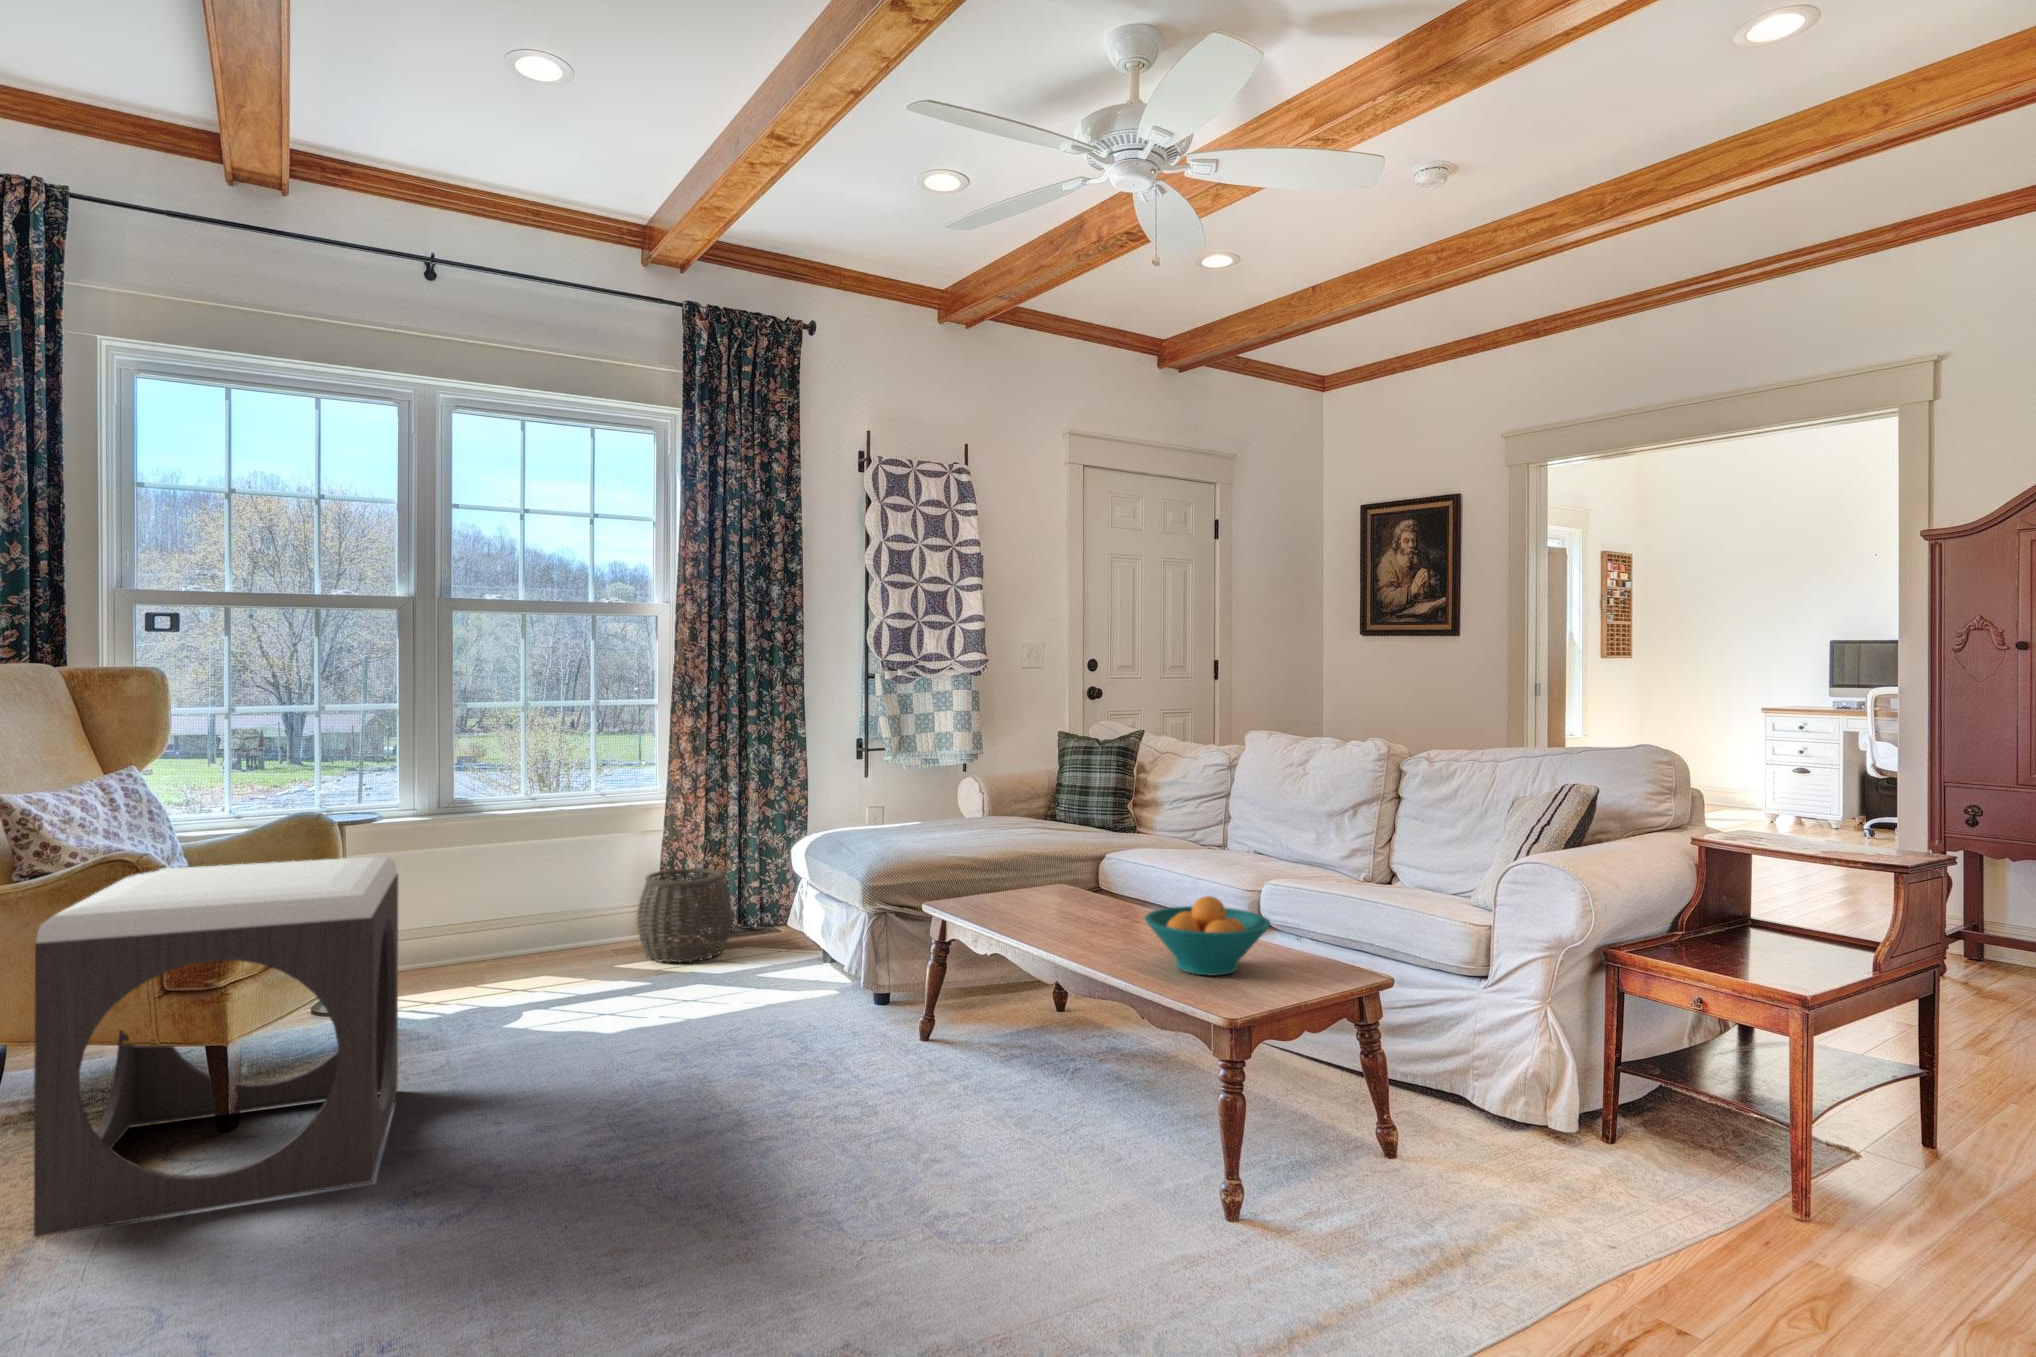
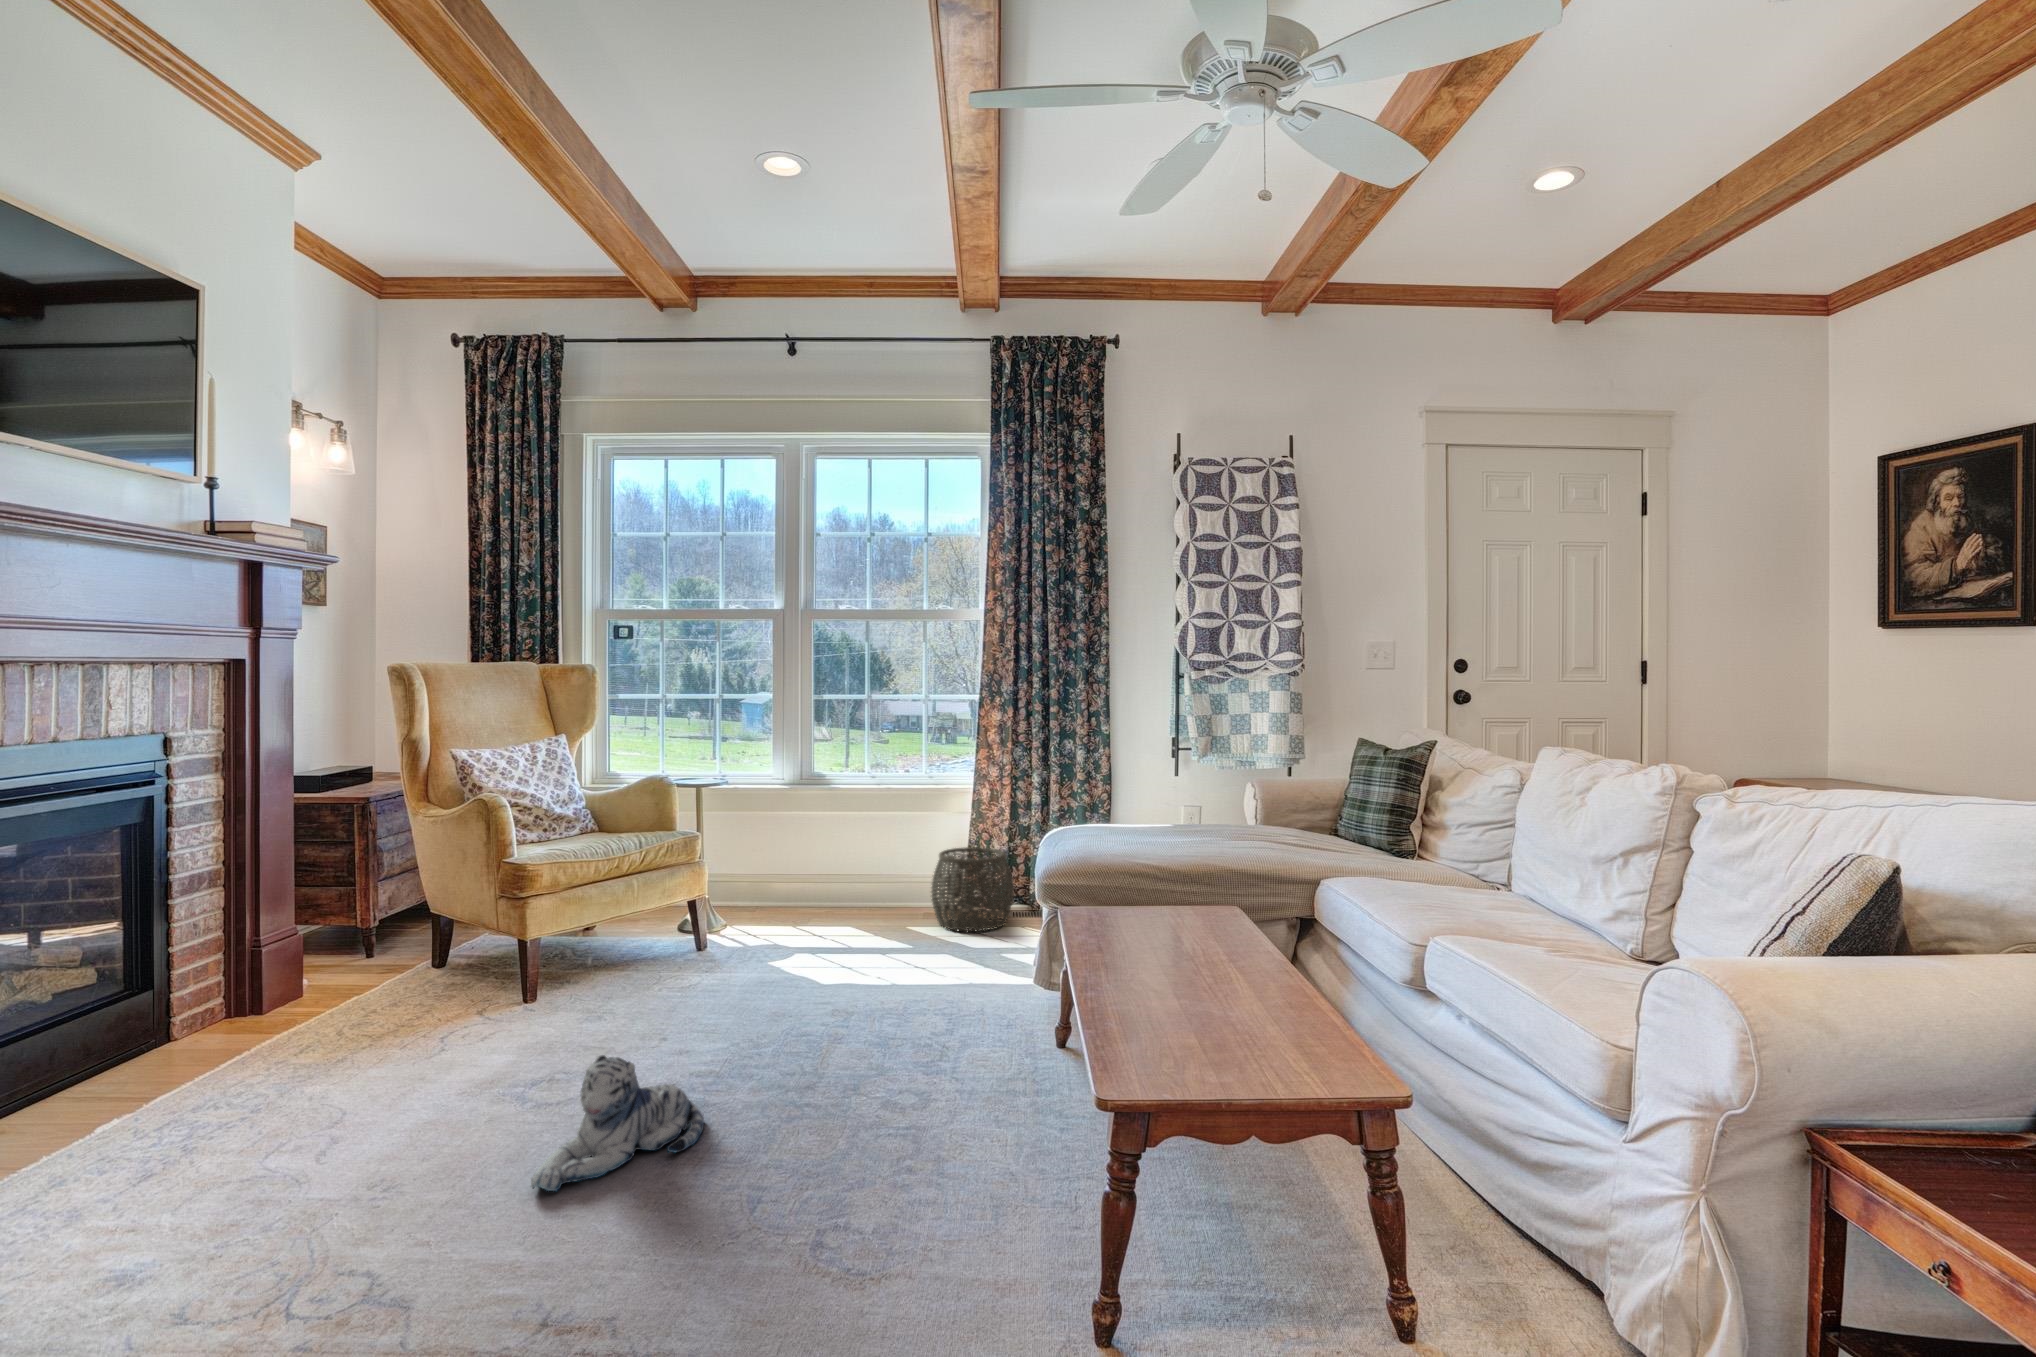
footstool: present [34,857,398,1237] -> none [364,810,652,1065]
fruit bowl: present [1145,896,1271,975] -> none [1127,940,1275,1036]
plush toy: none [553,1122,691,1291] -> present [531,1055,704,1191]

